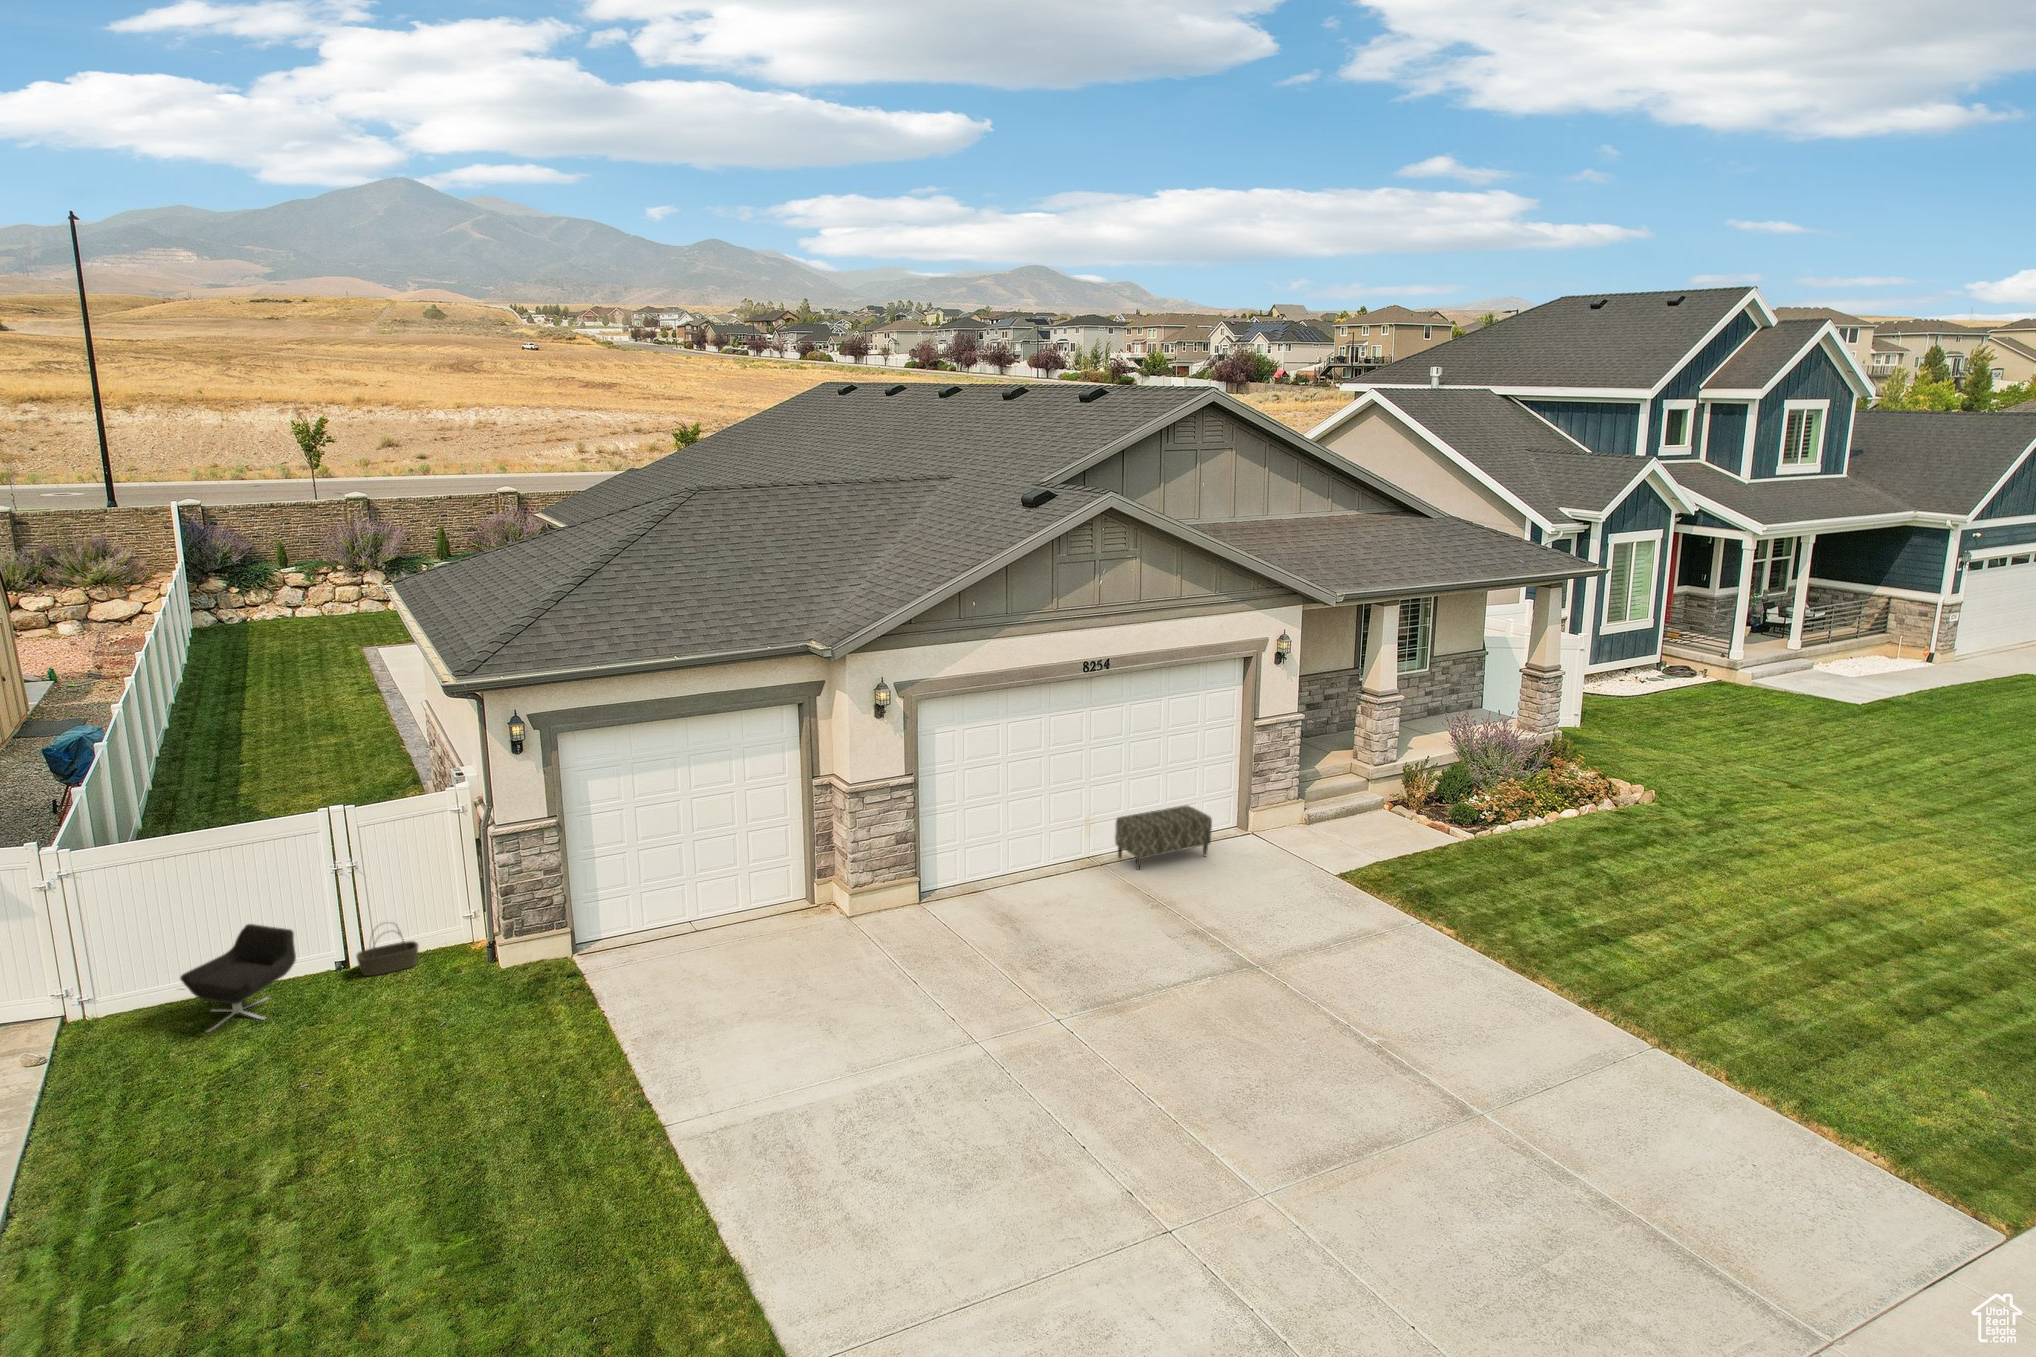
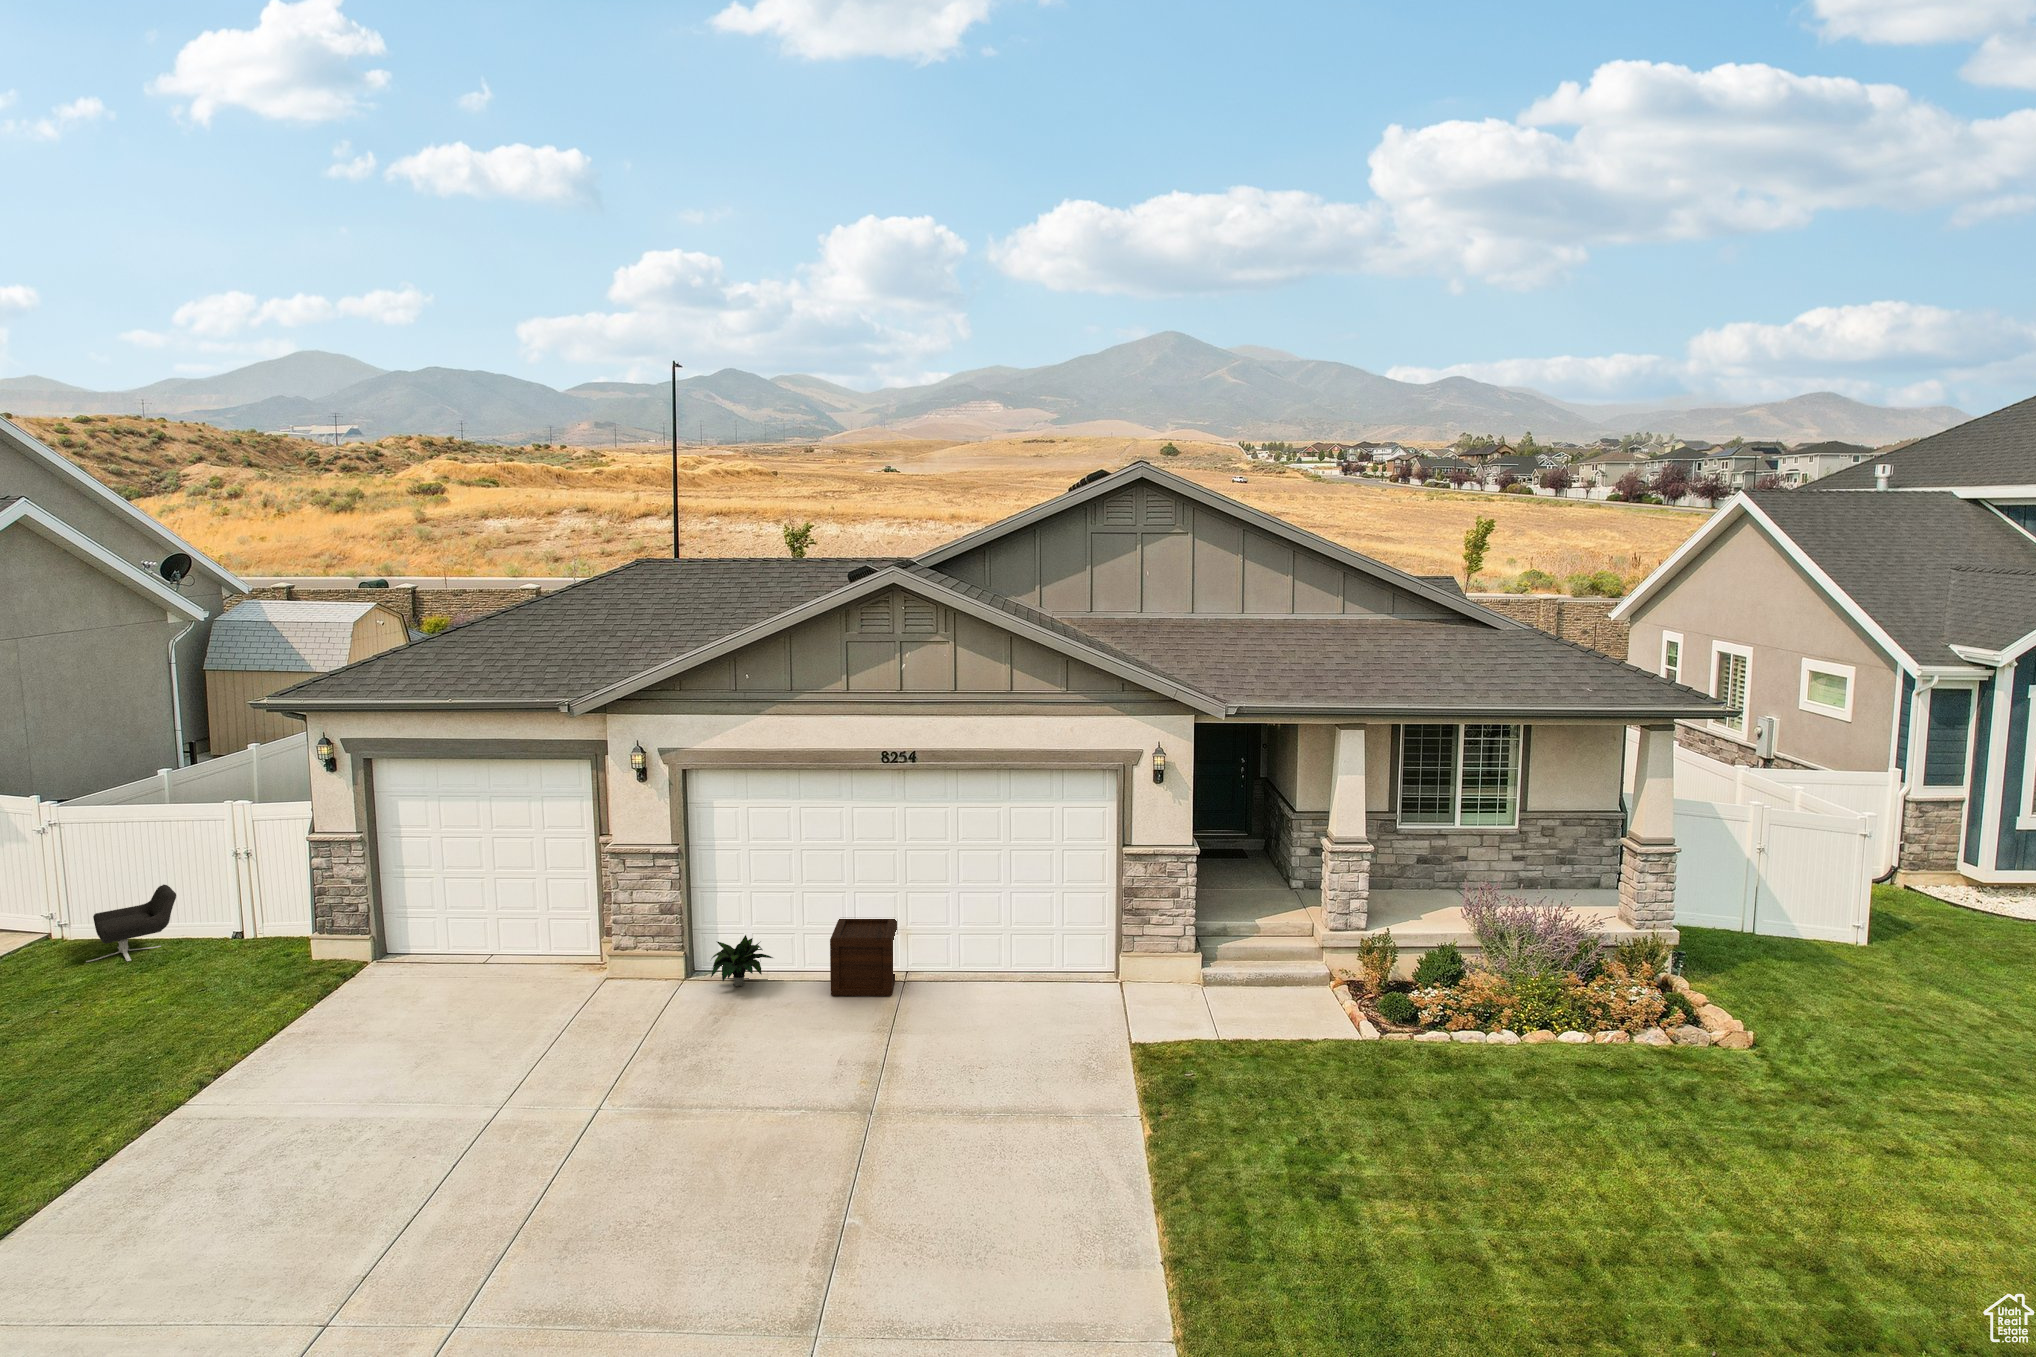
bench: present [1115,805,1212,869] -> none [930,930,1032,993]
wooden crate: none [1040,812,1117,890] -> present [830,919,897,996]
potted plant: none [948,850,1007,900] -> present [711,935,773,986]
basket: present [356,926,418,976] -> none [231,903,285,946]

